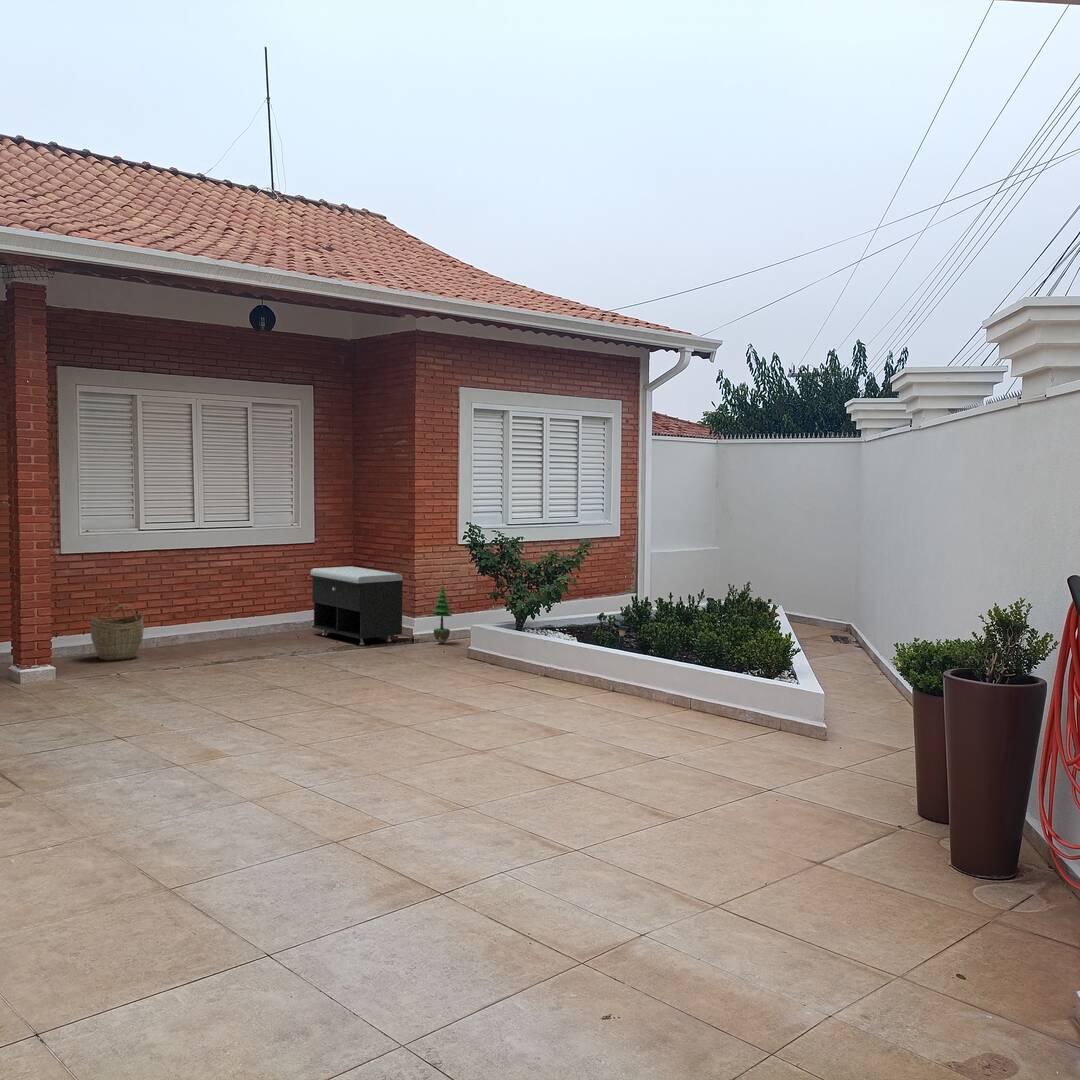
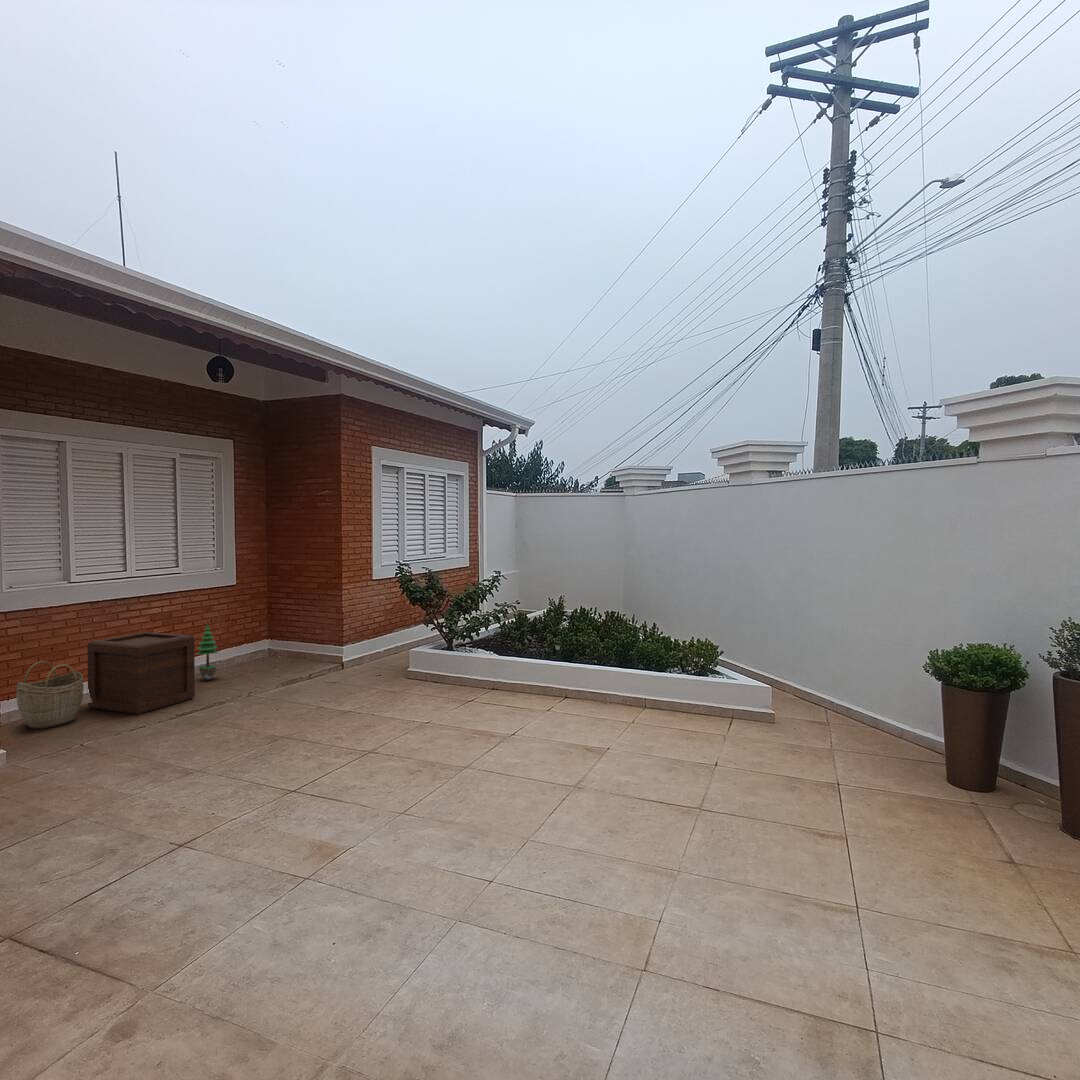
storage bench: present [310,566,403,645] -> none [234,604,330,676]
wooden crate: none [155,584,246,659] -> present [87,632,195,714]
potted tree: present [432,586,452,644] -> present [197,624,218,680]

